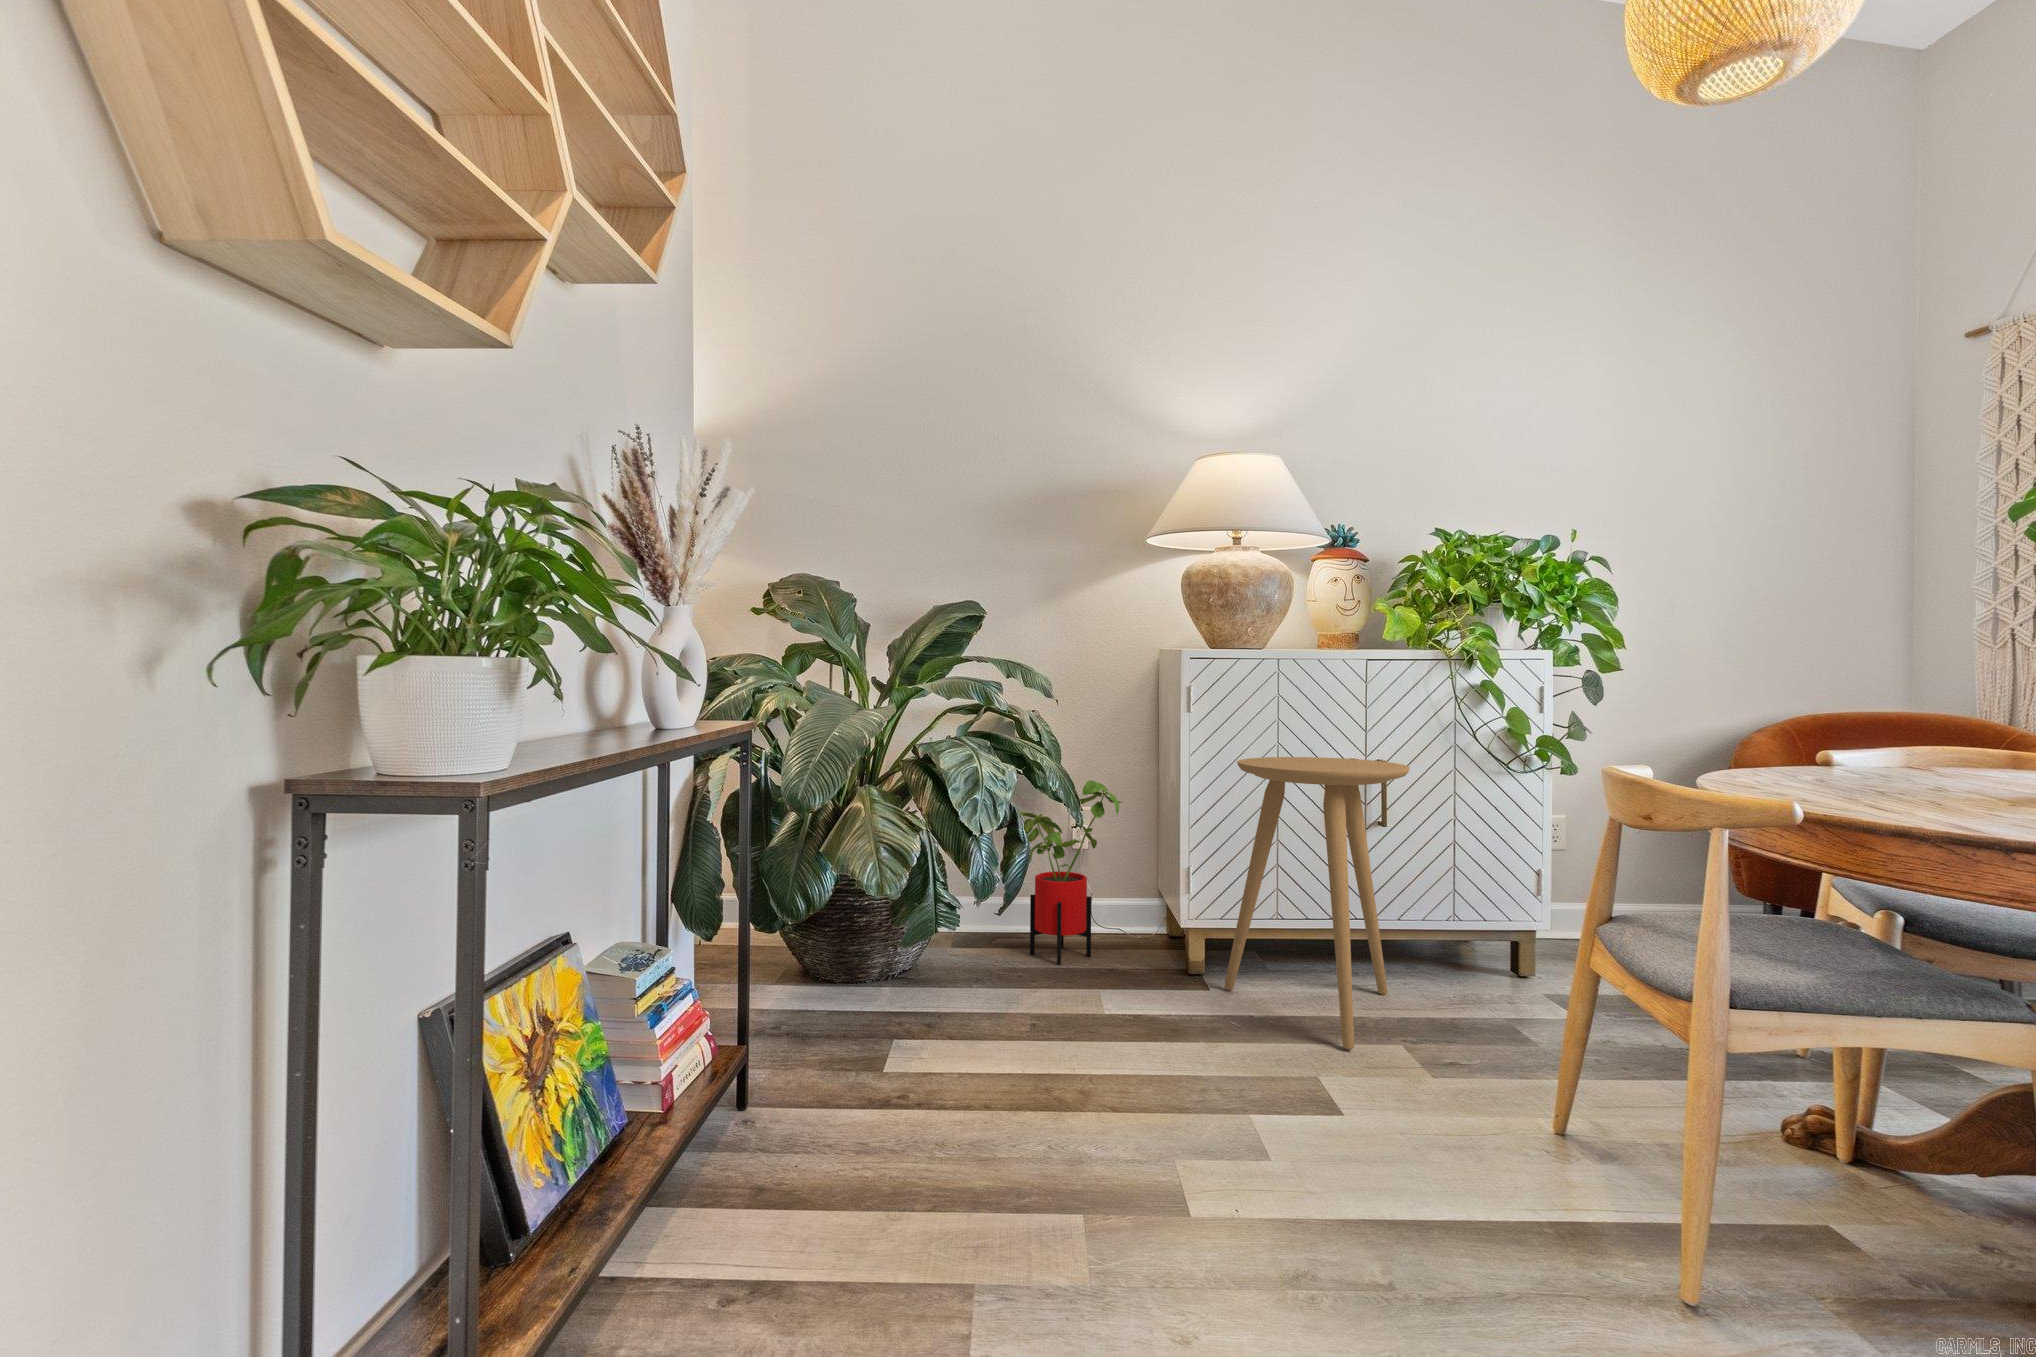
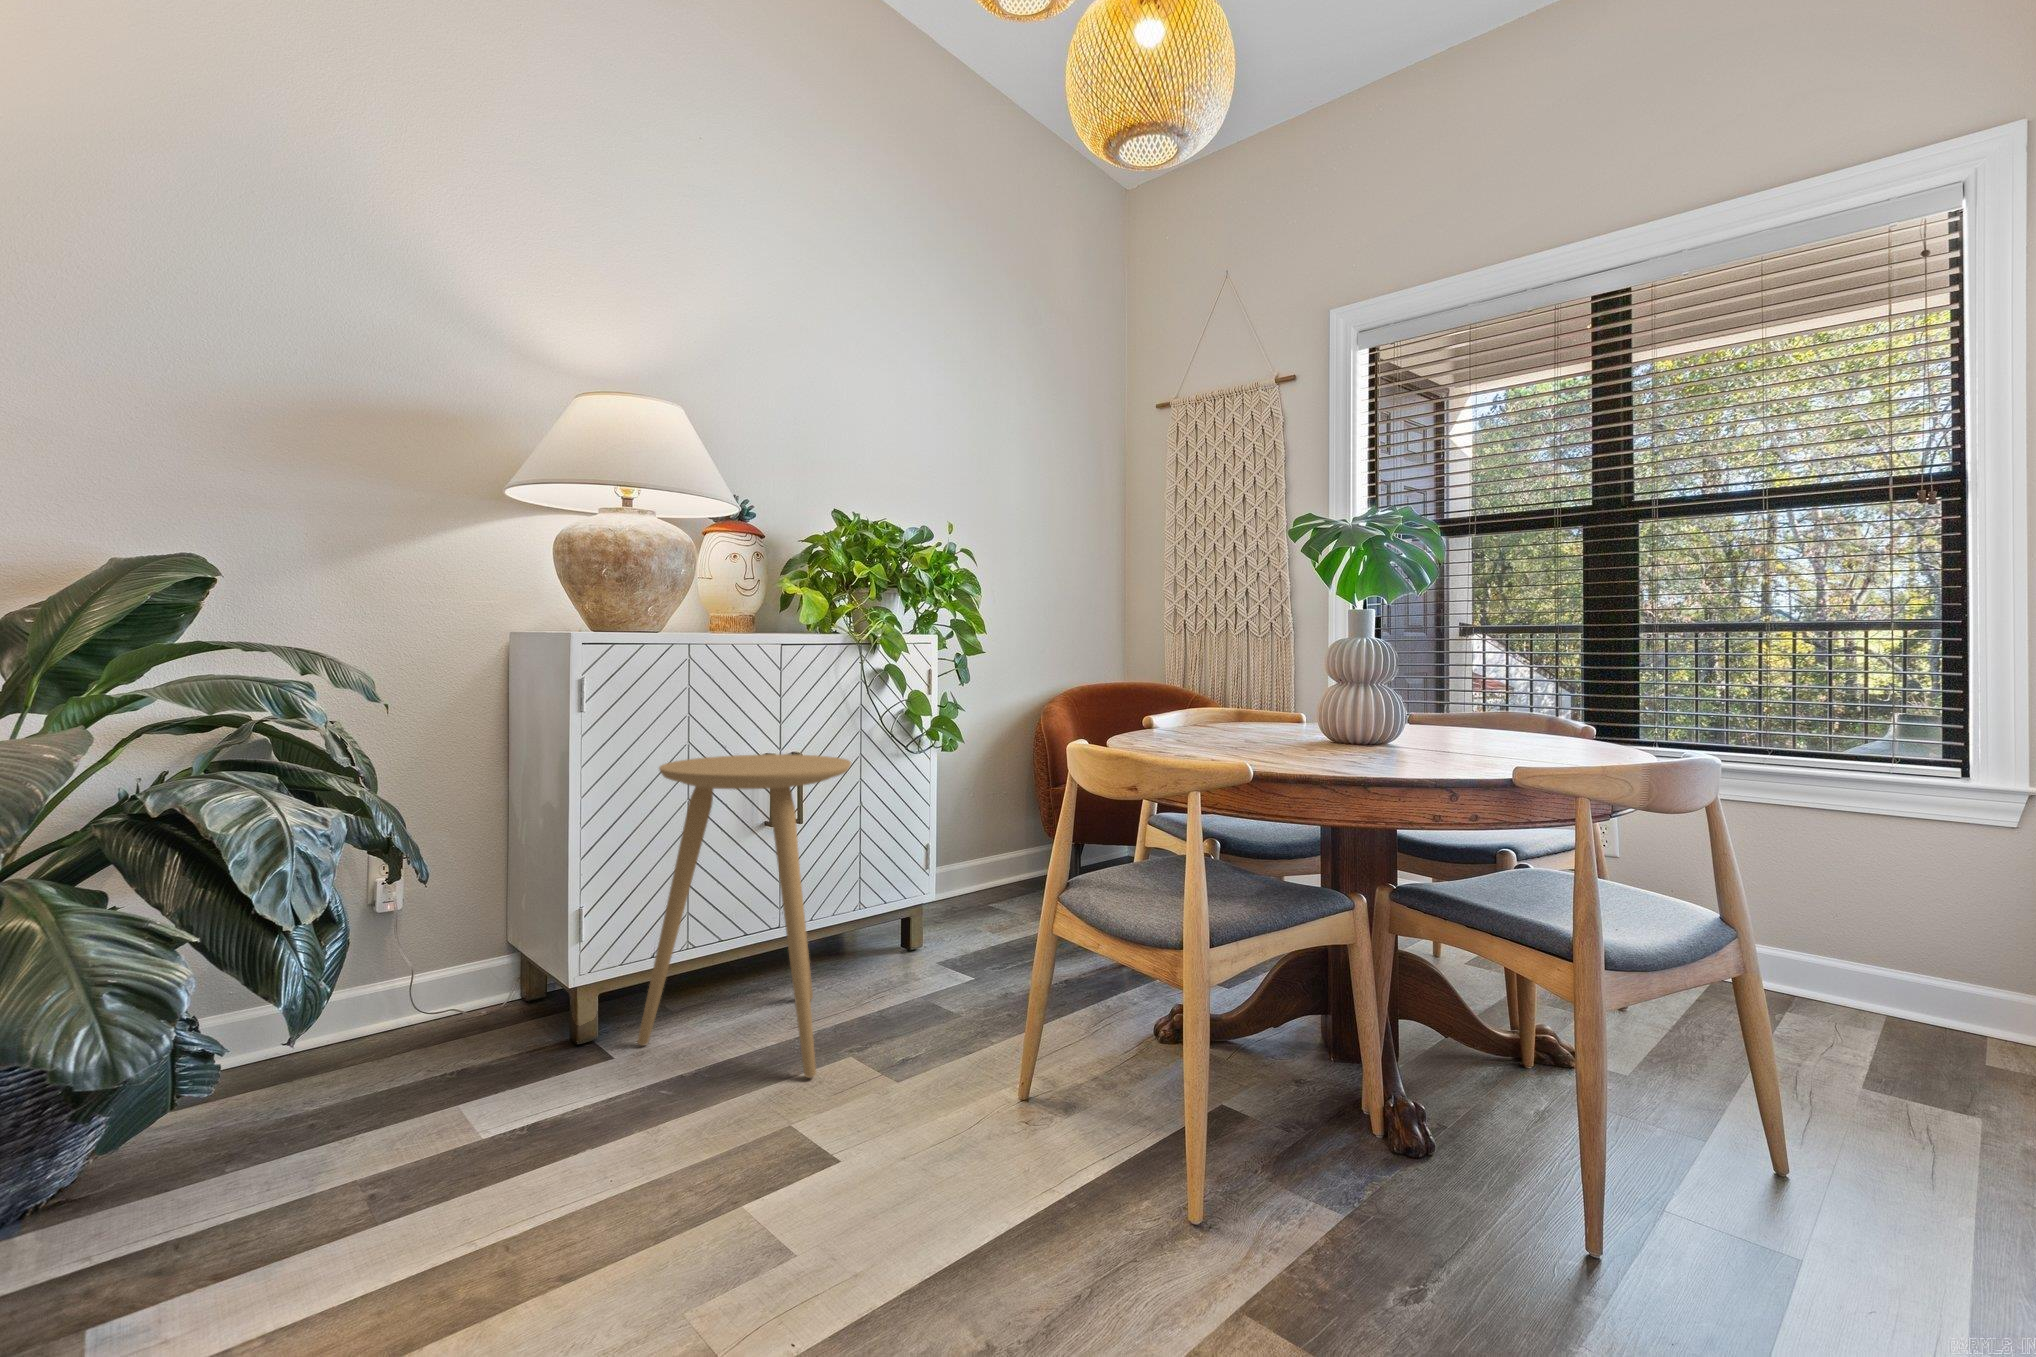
house plant: present [1020,780,1123,964] -> none [284,809,472,1080]

